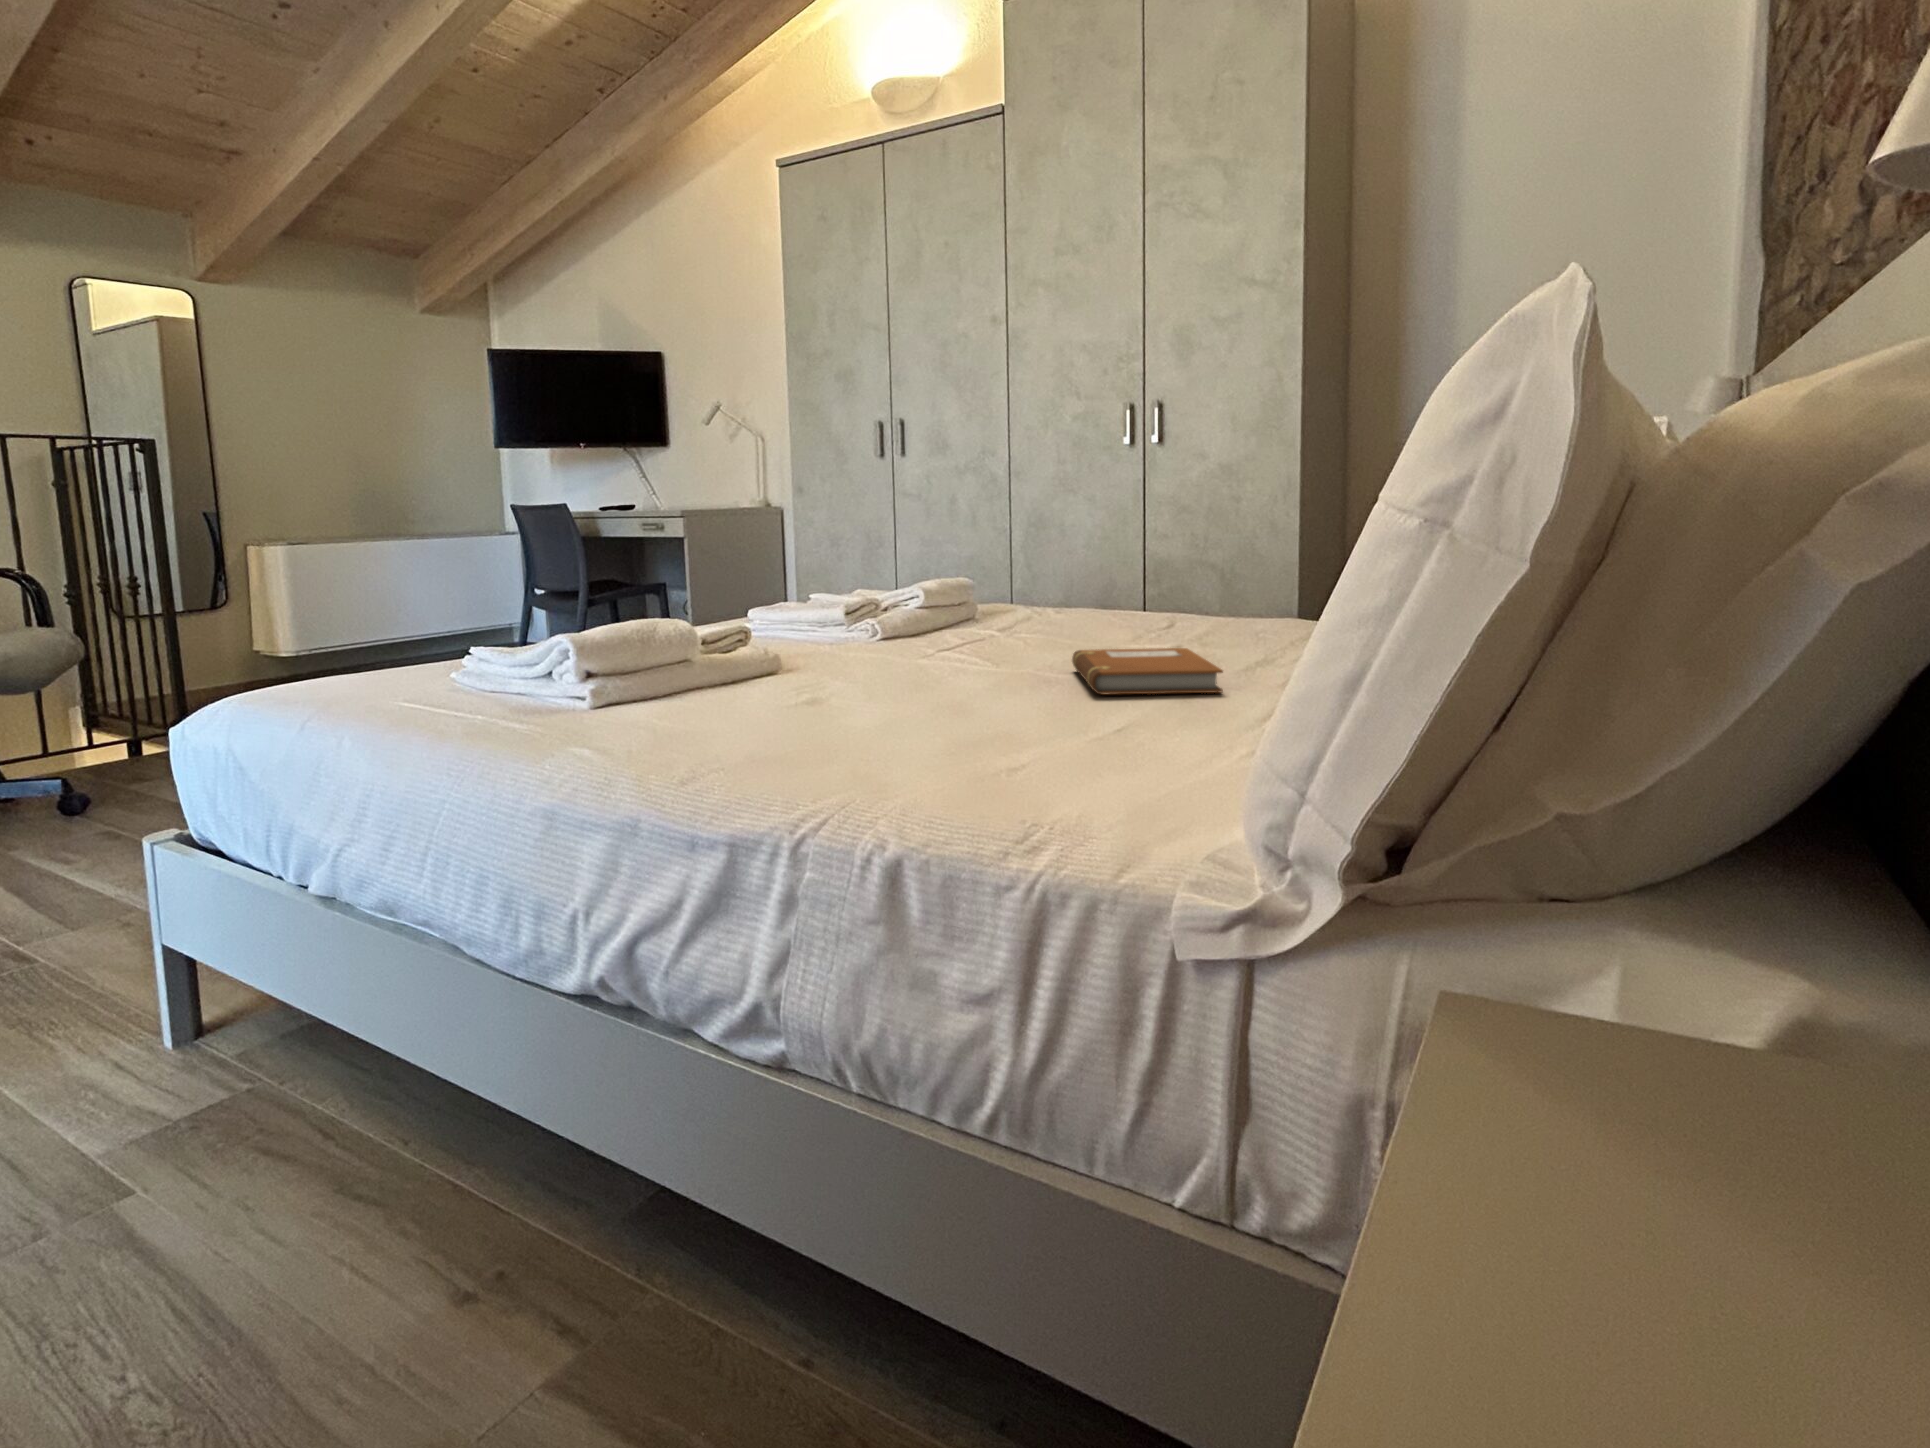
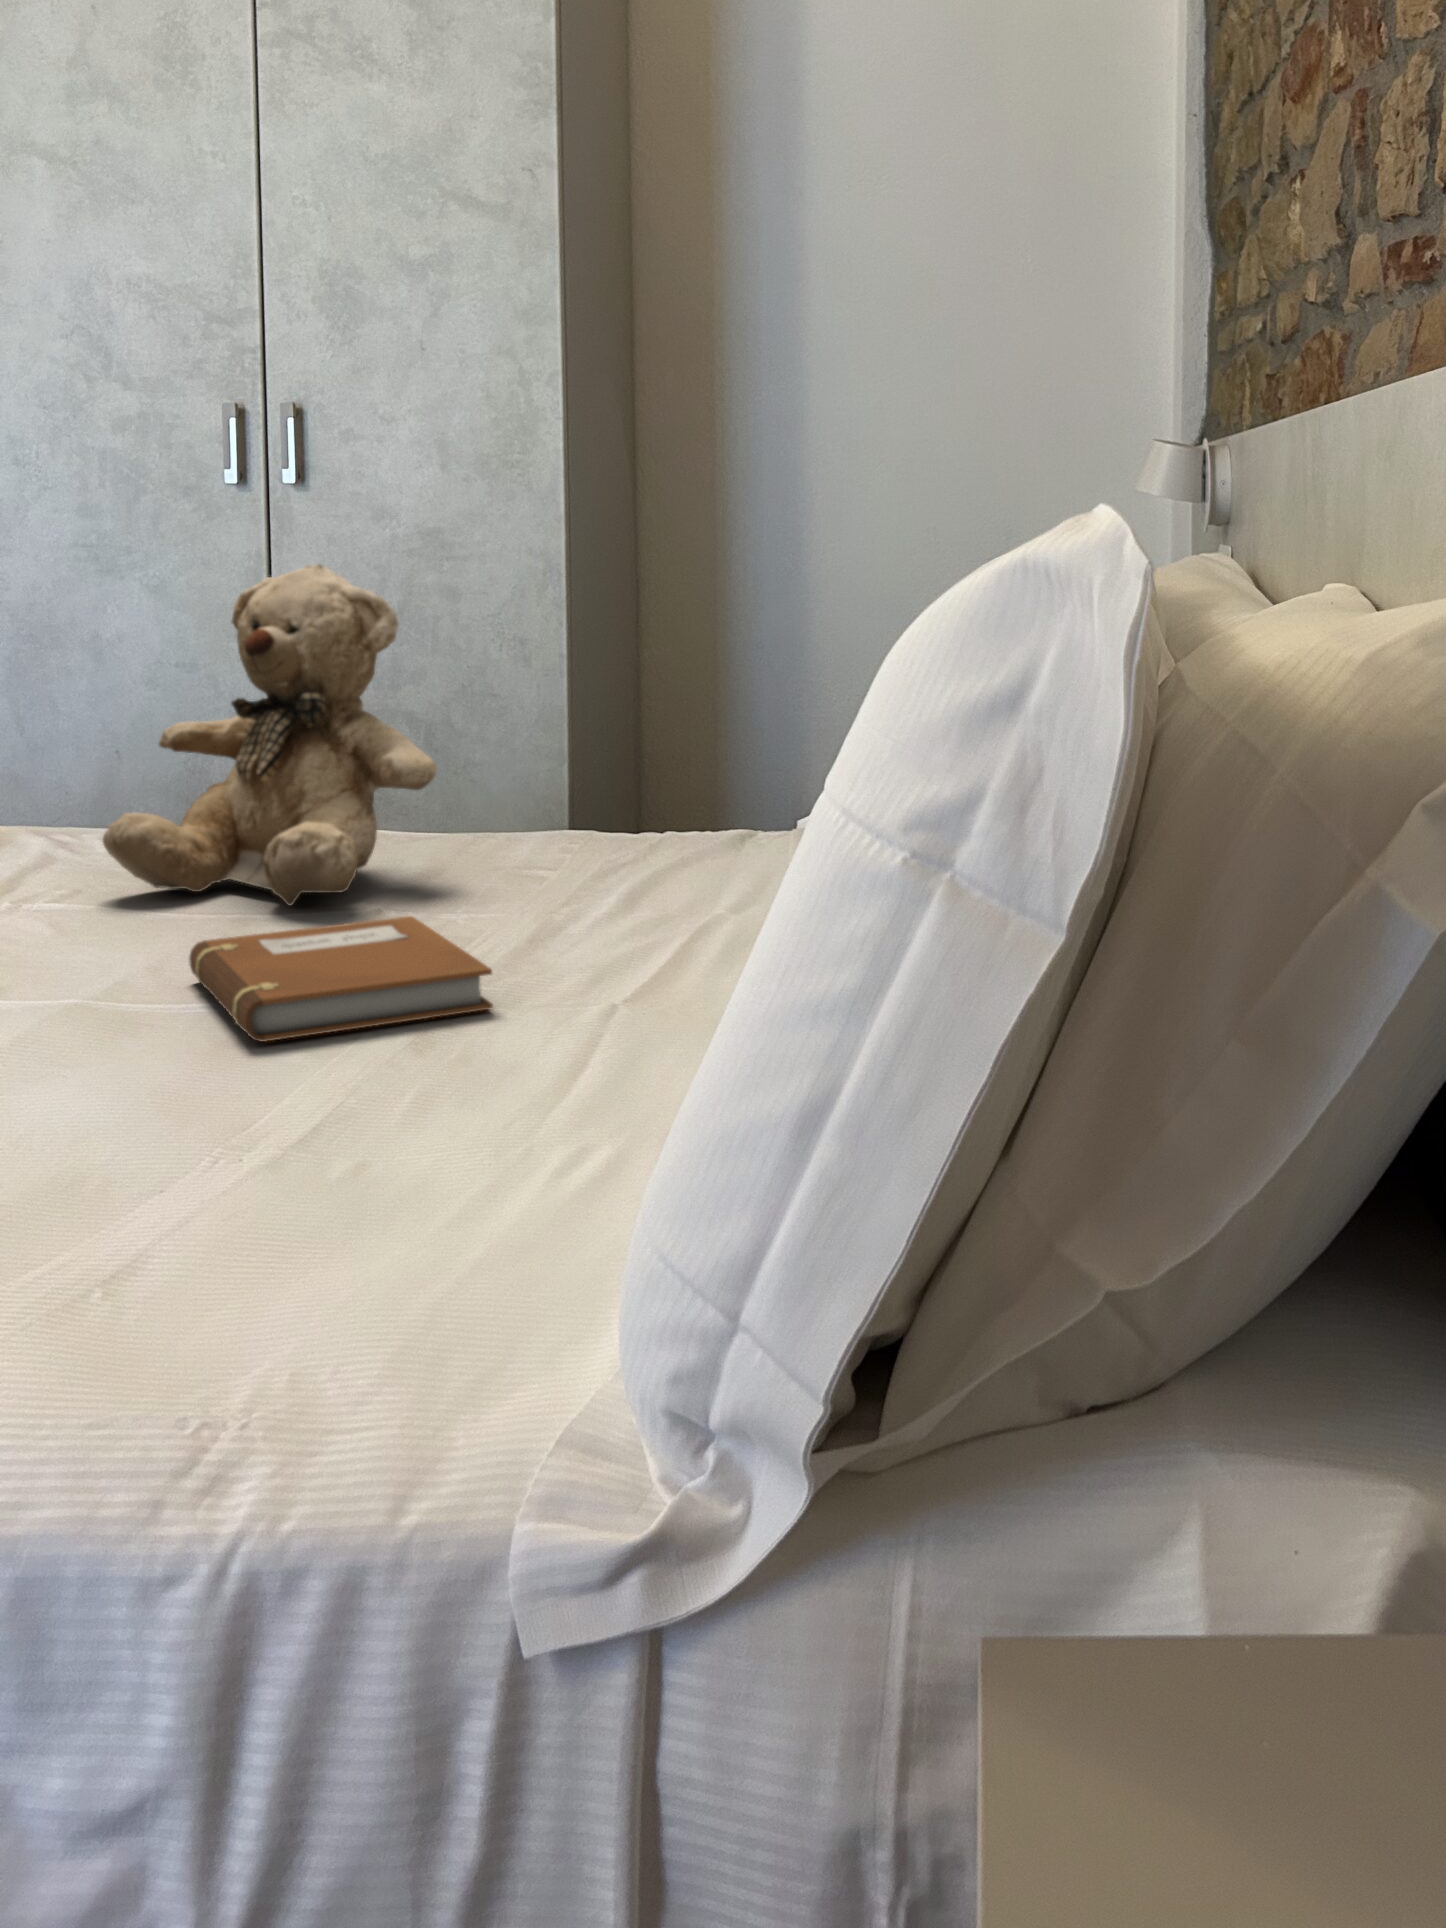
teddy bear: none [1041,468,1210,646] -> present [103,564,437,906]

